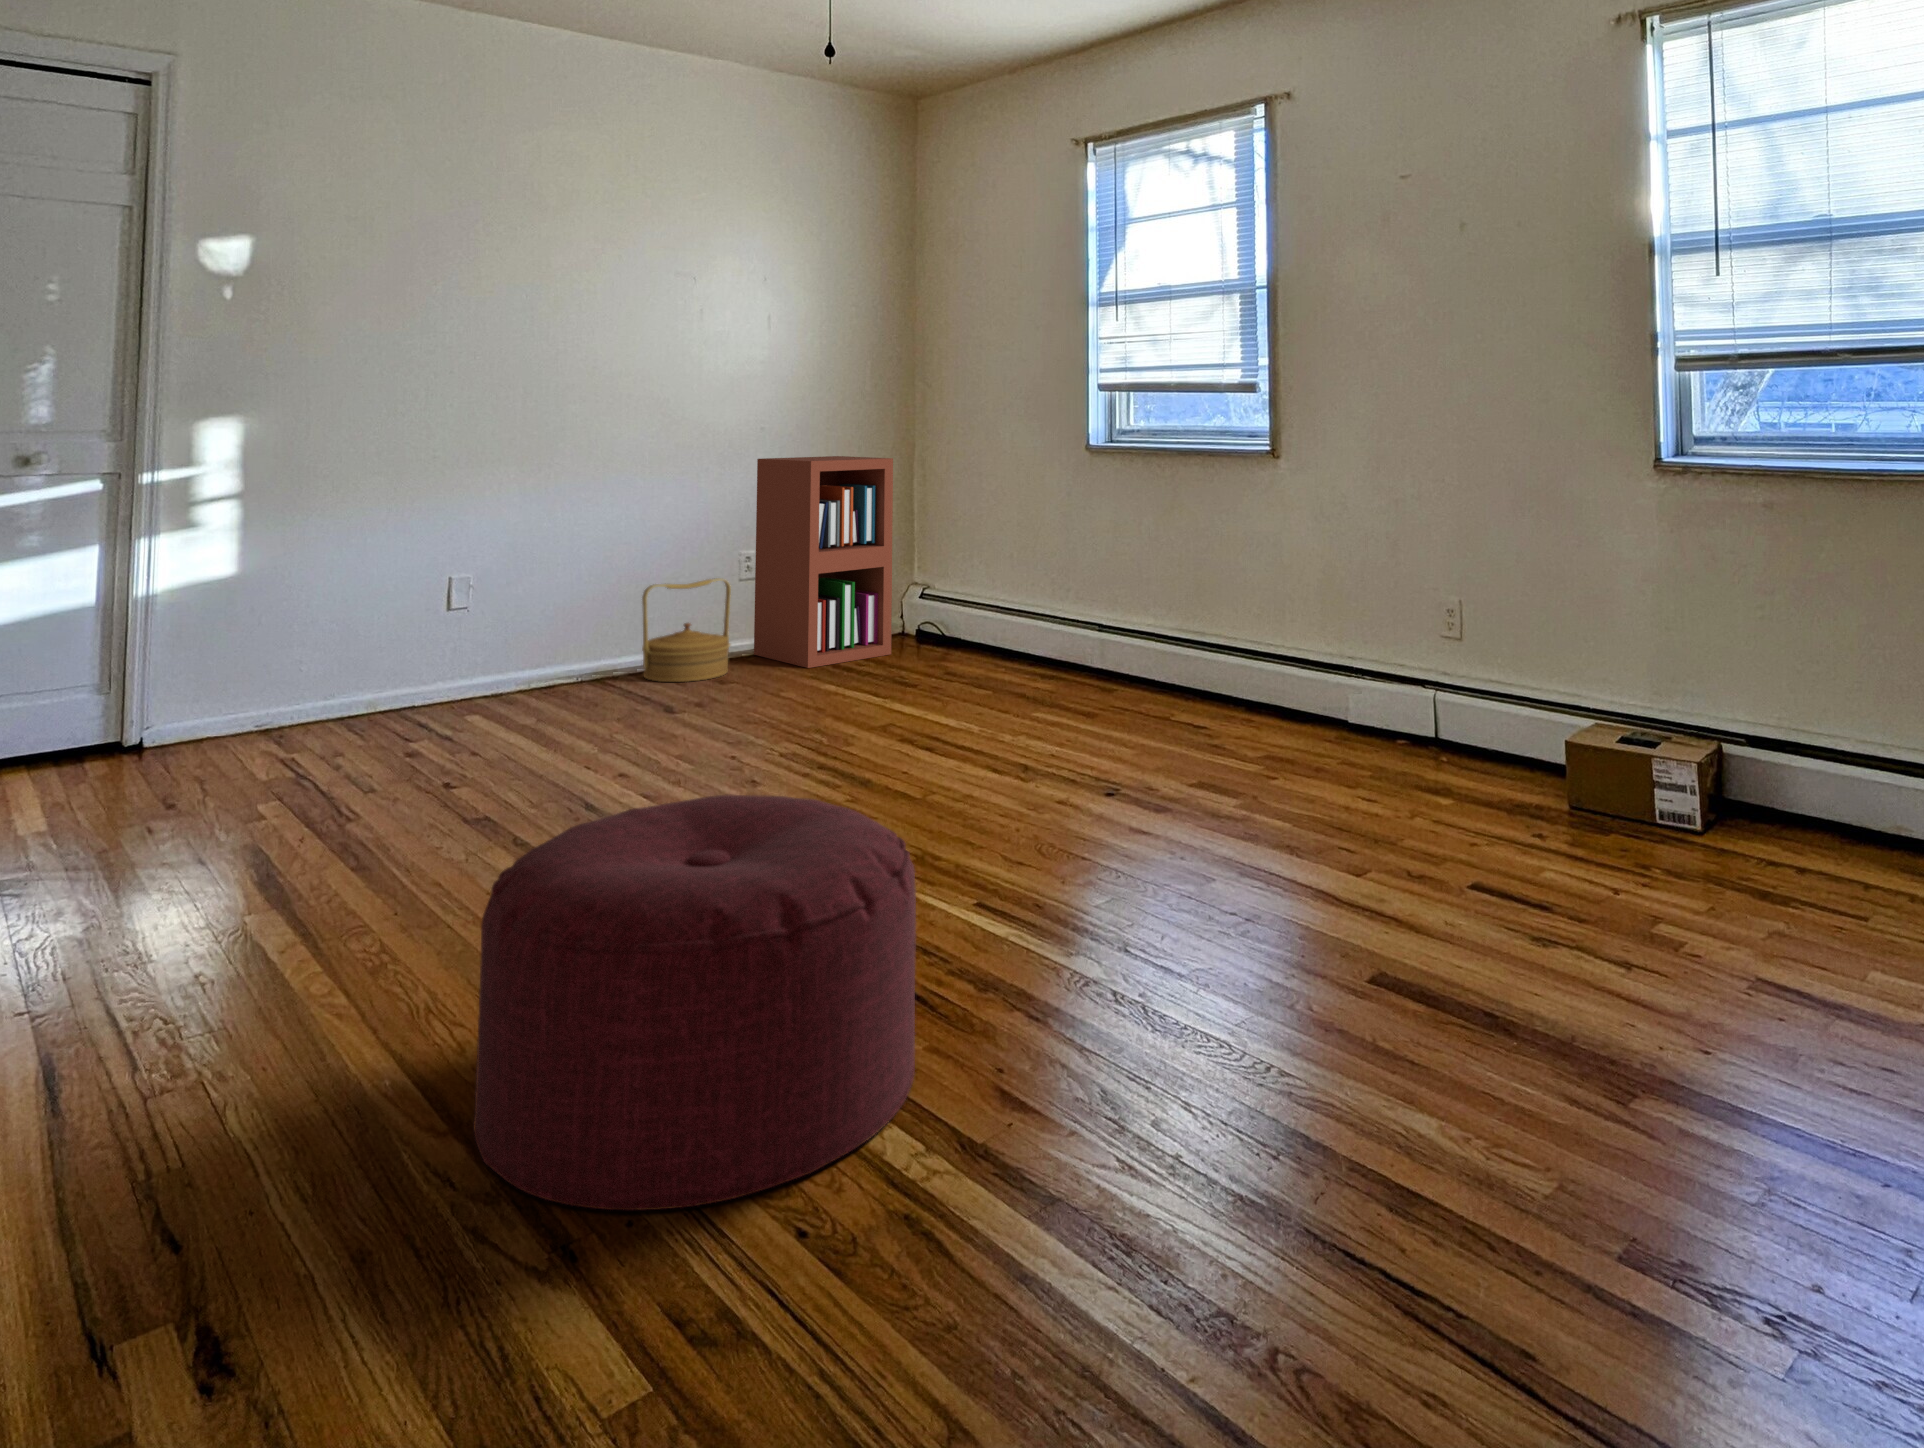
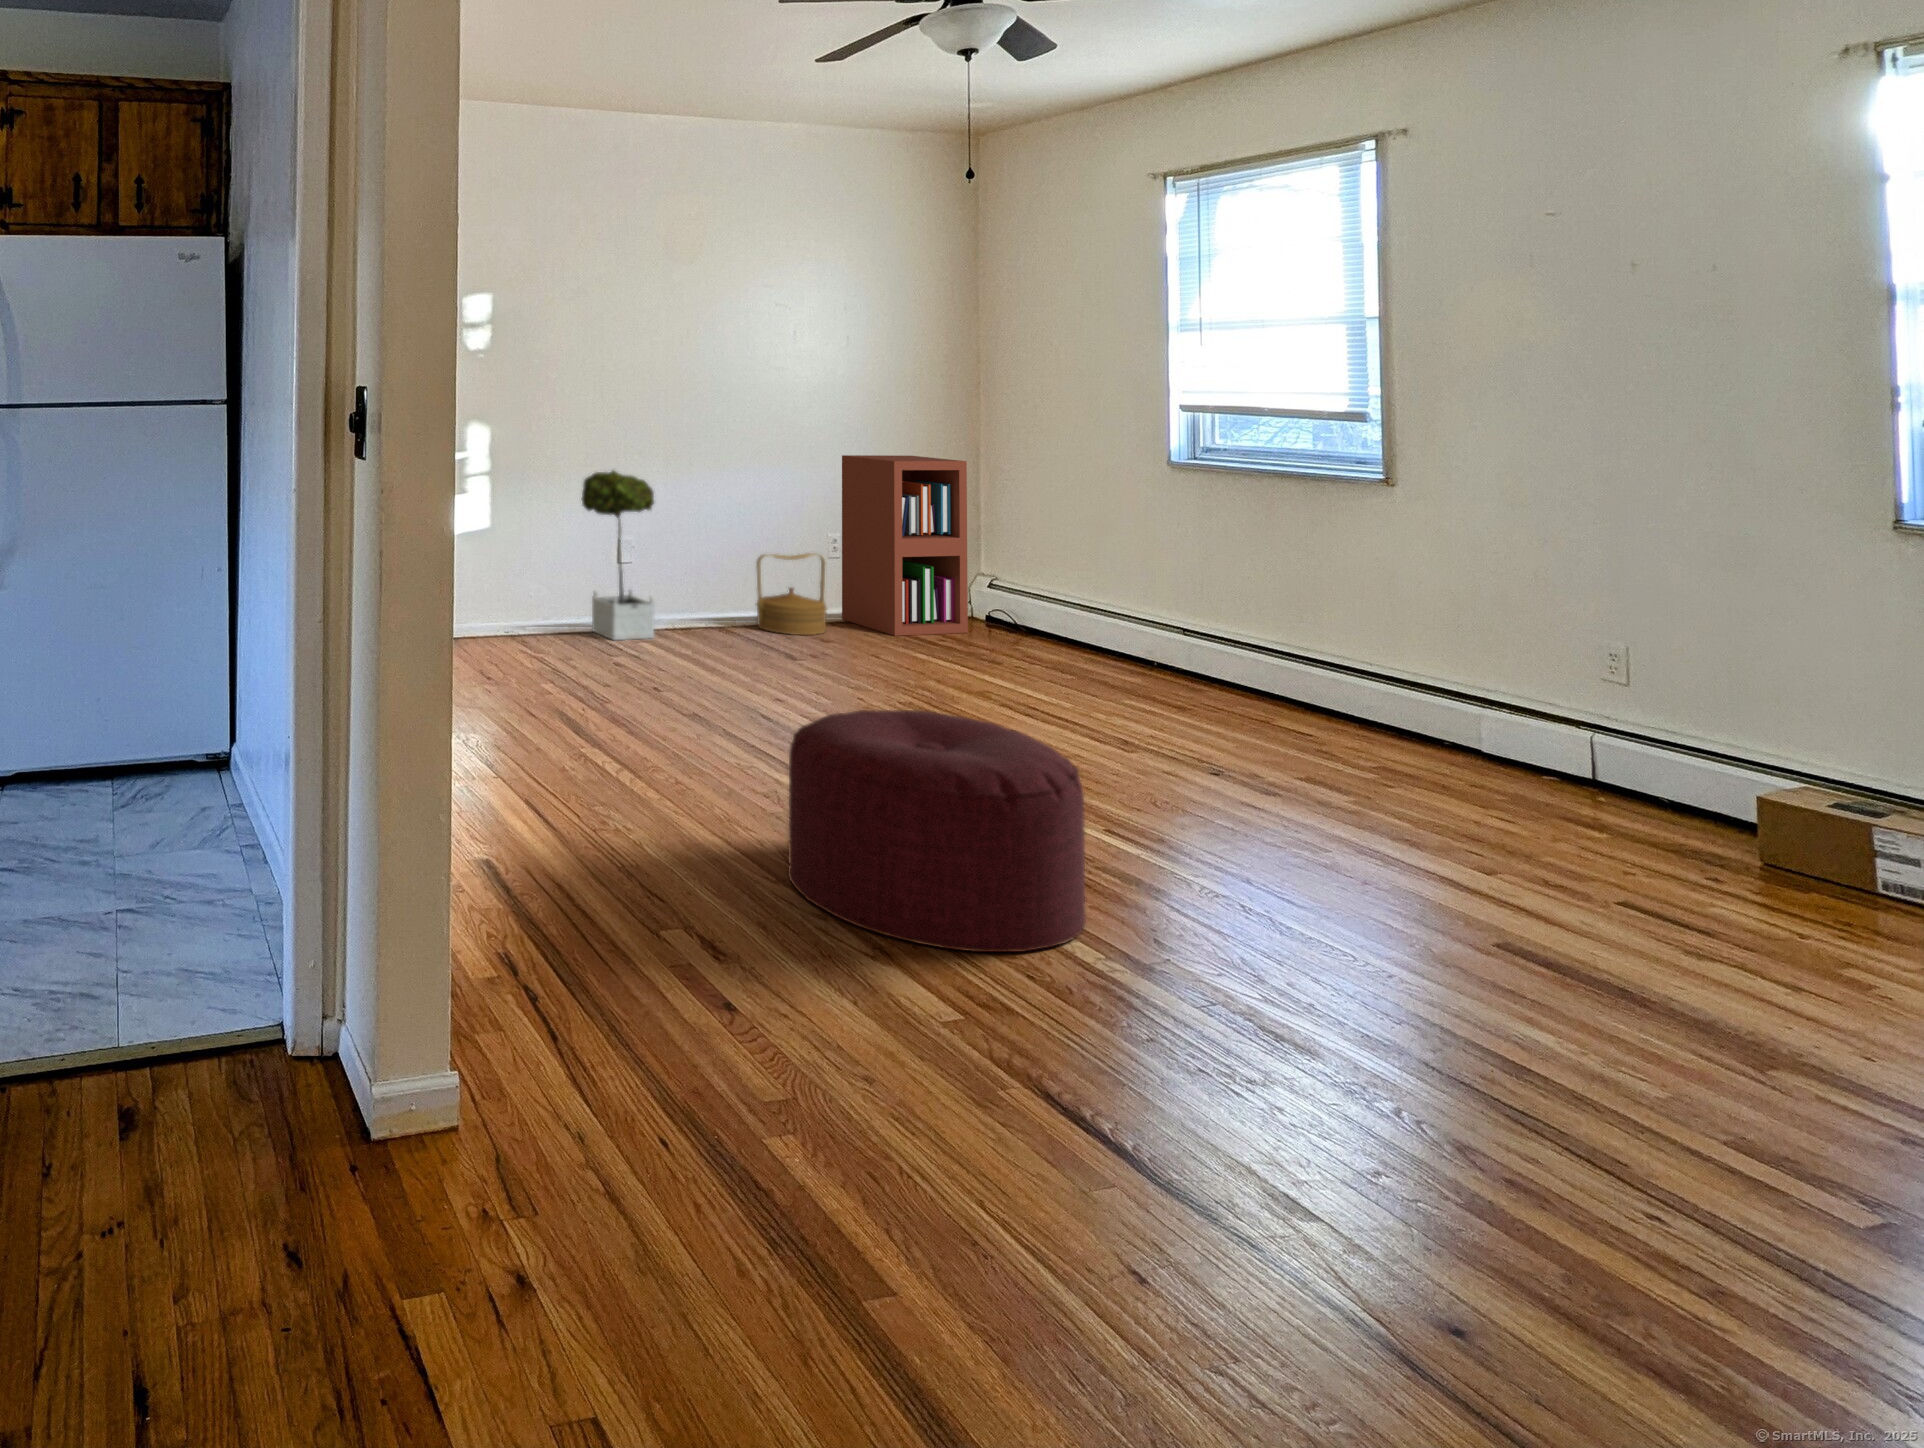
potted tree: none [390,486,498,721] -> present [582,470,655,640]

